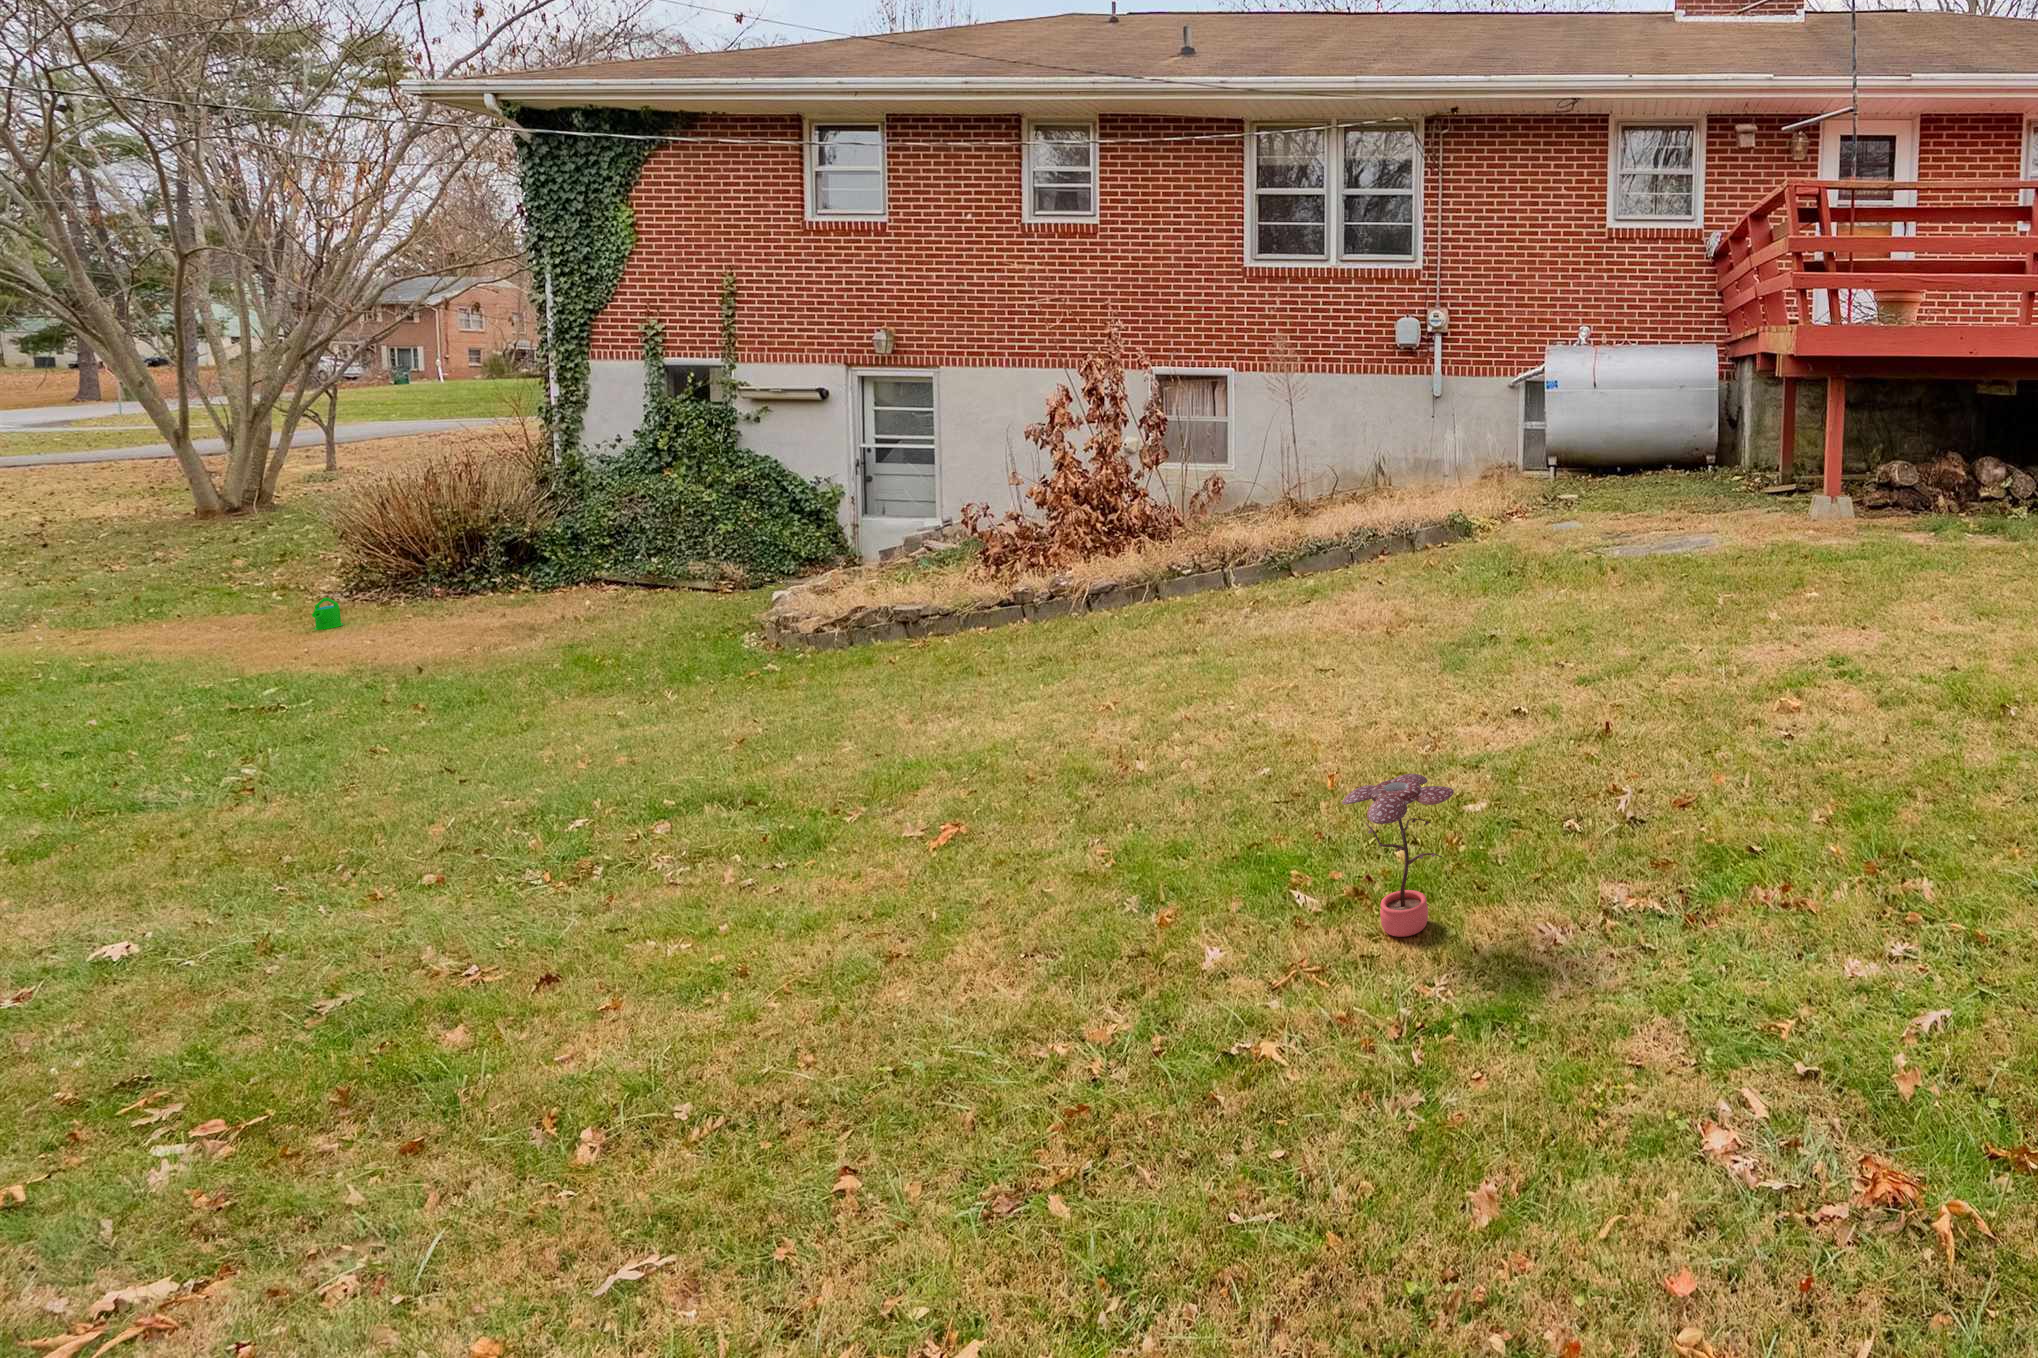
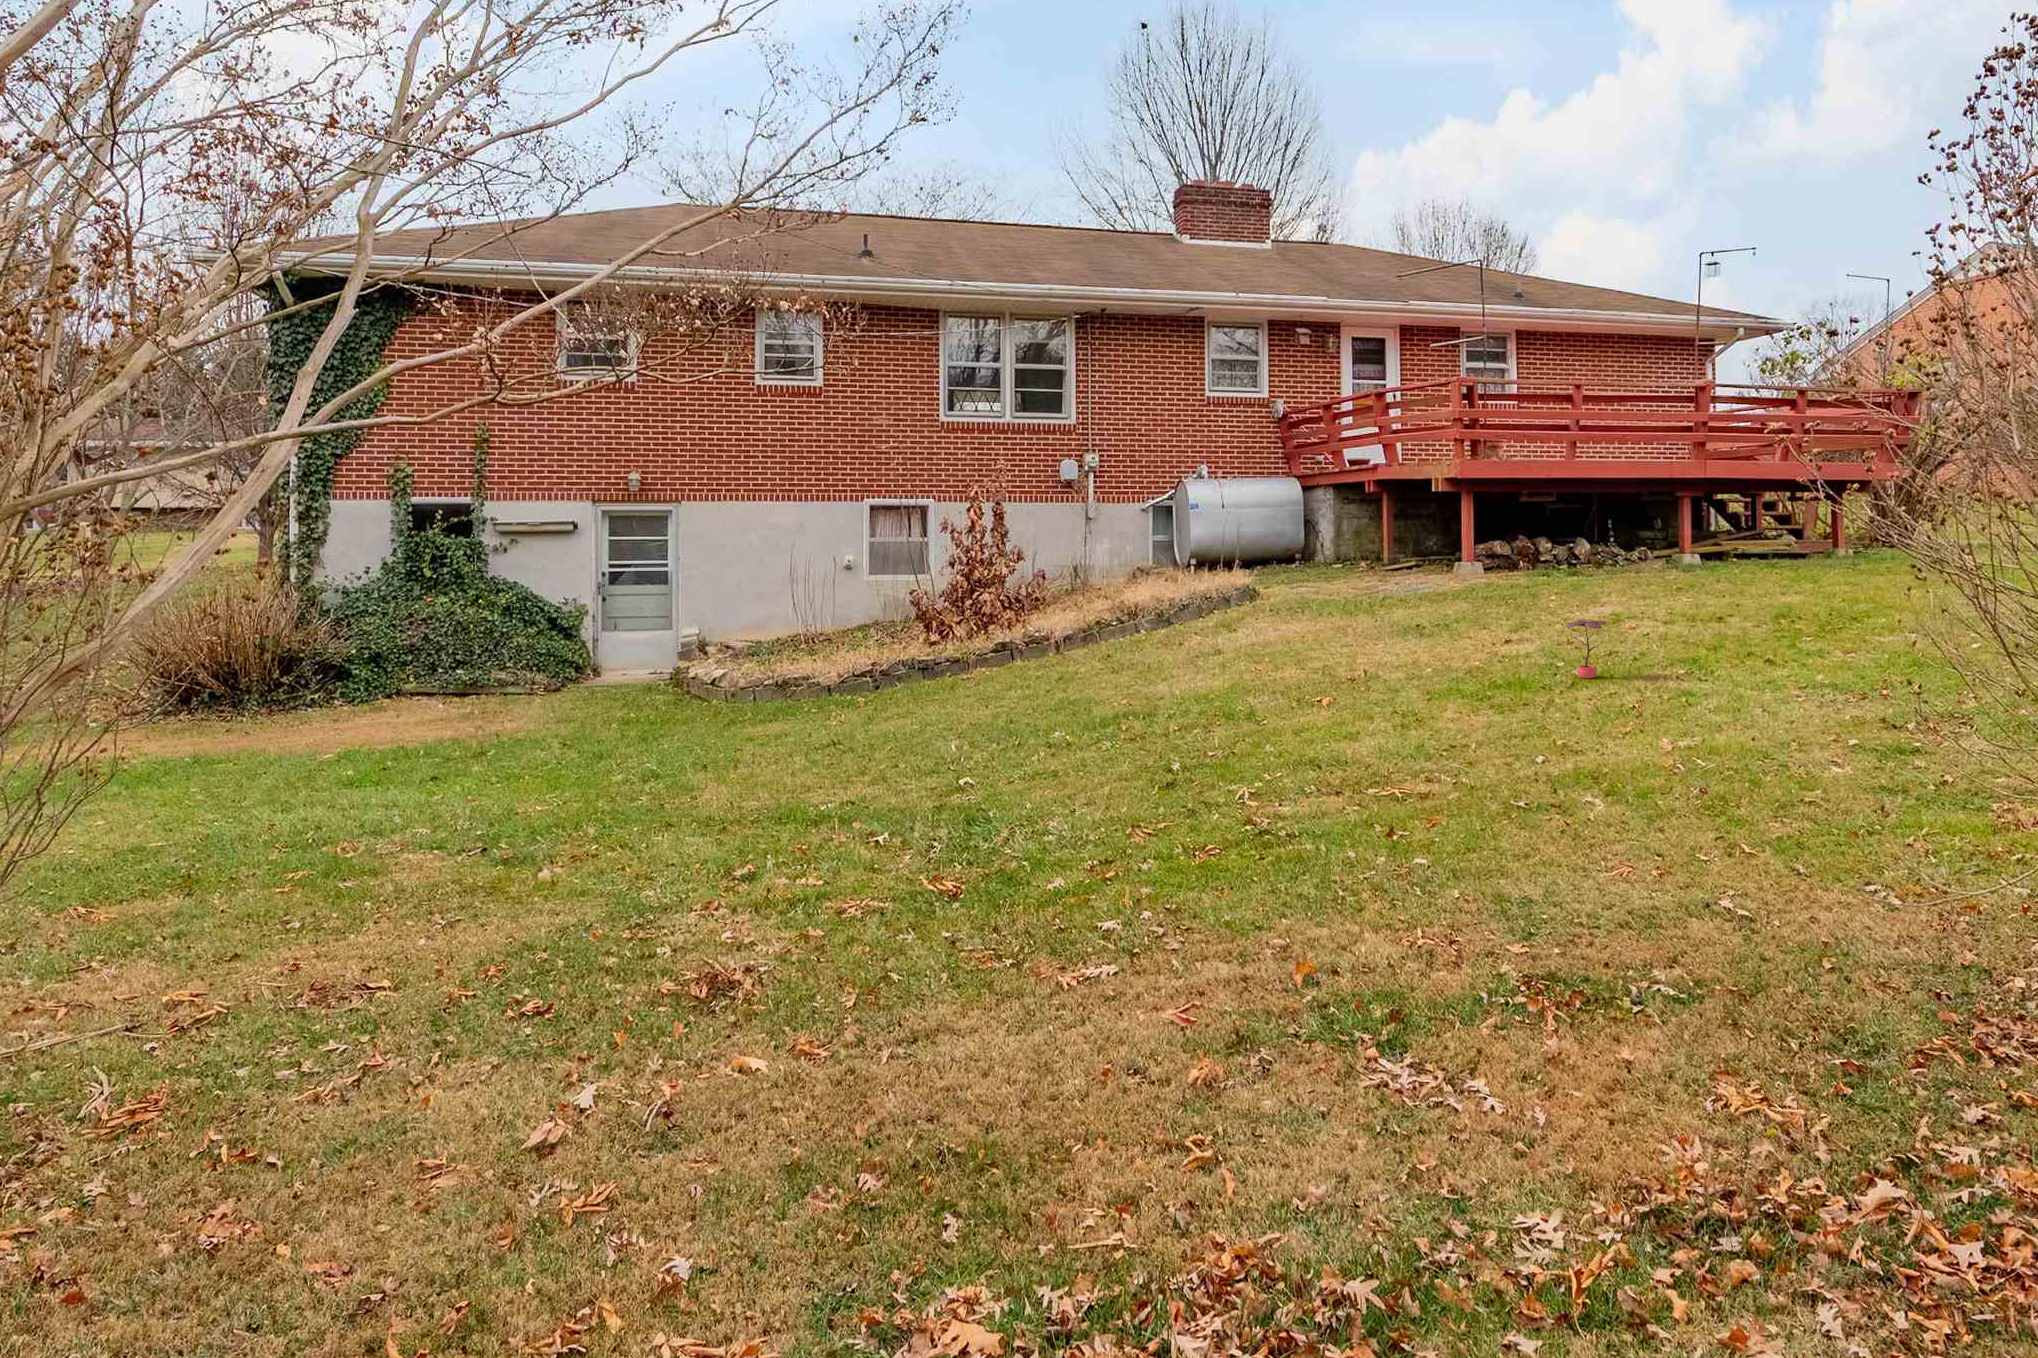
watering can: present [312,598,343,630] -> none [259,700,282,728]

